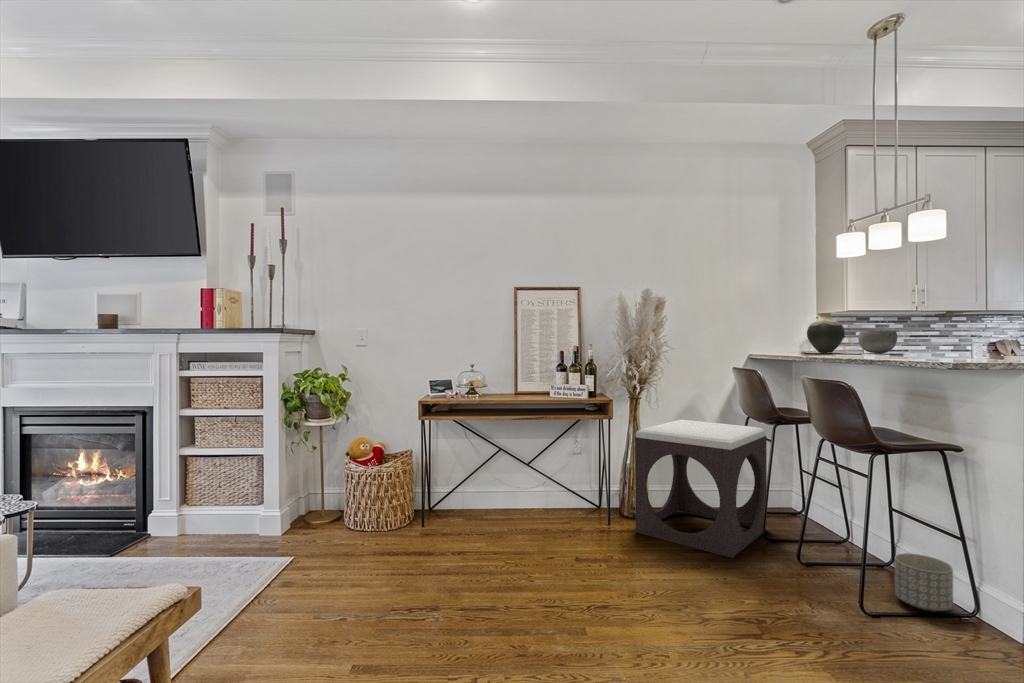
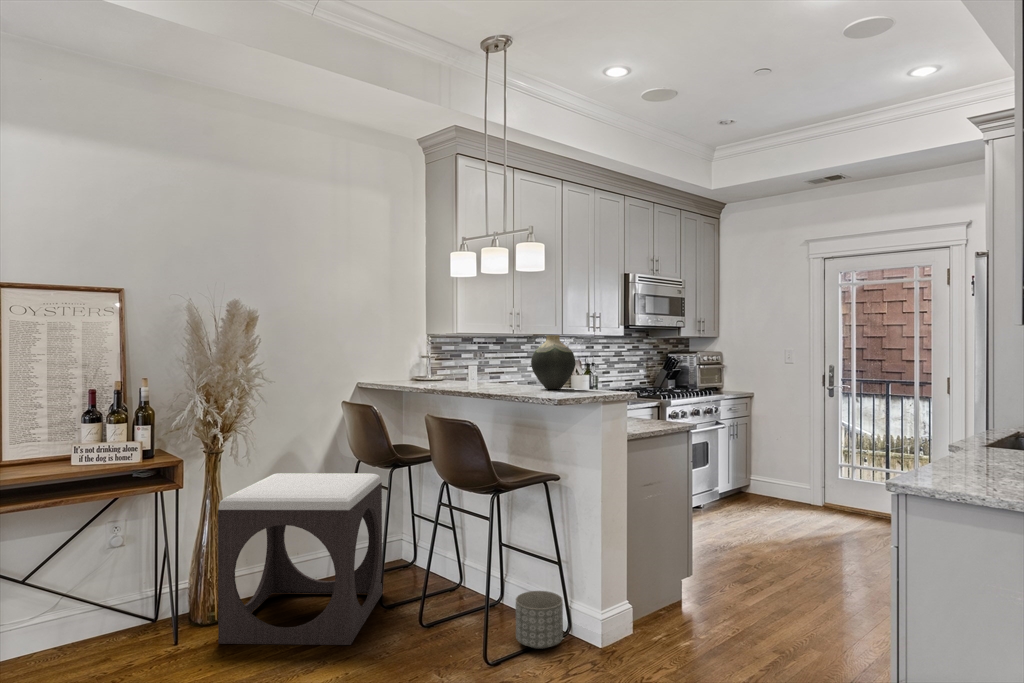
vase: present [807,313,845,353] -> present [531,335,575,389]
bowl: present [858,330,897,353] -> none [465,353,498,377]

